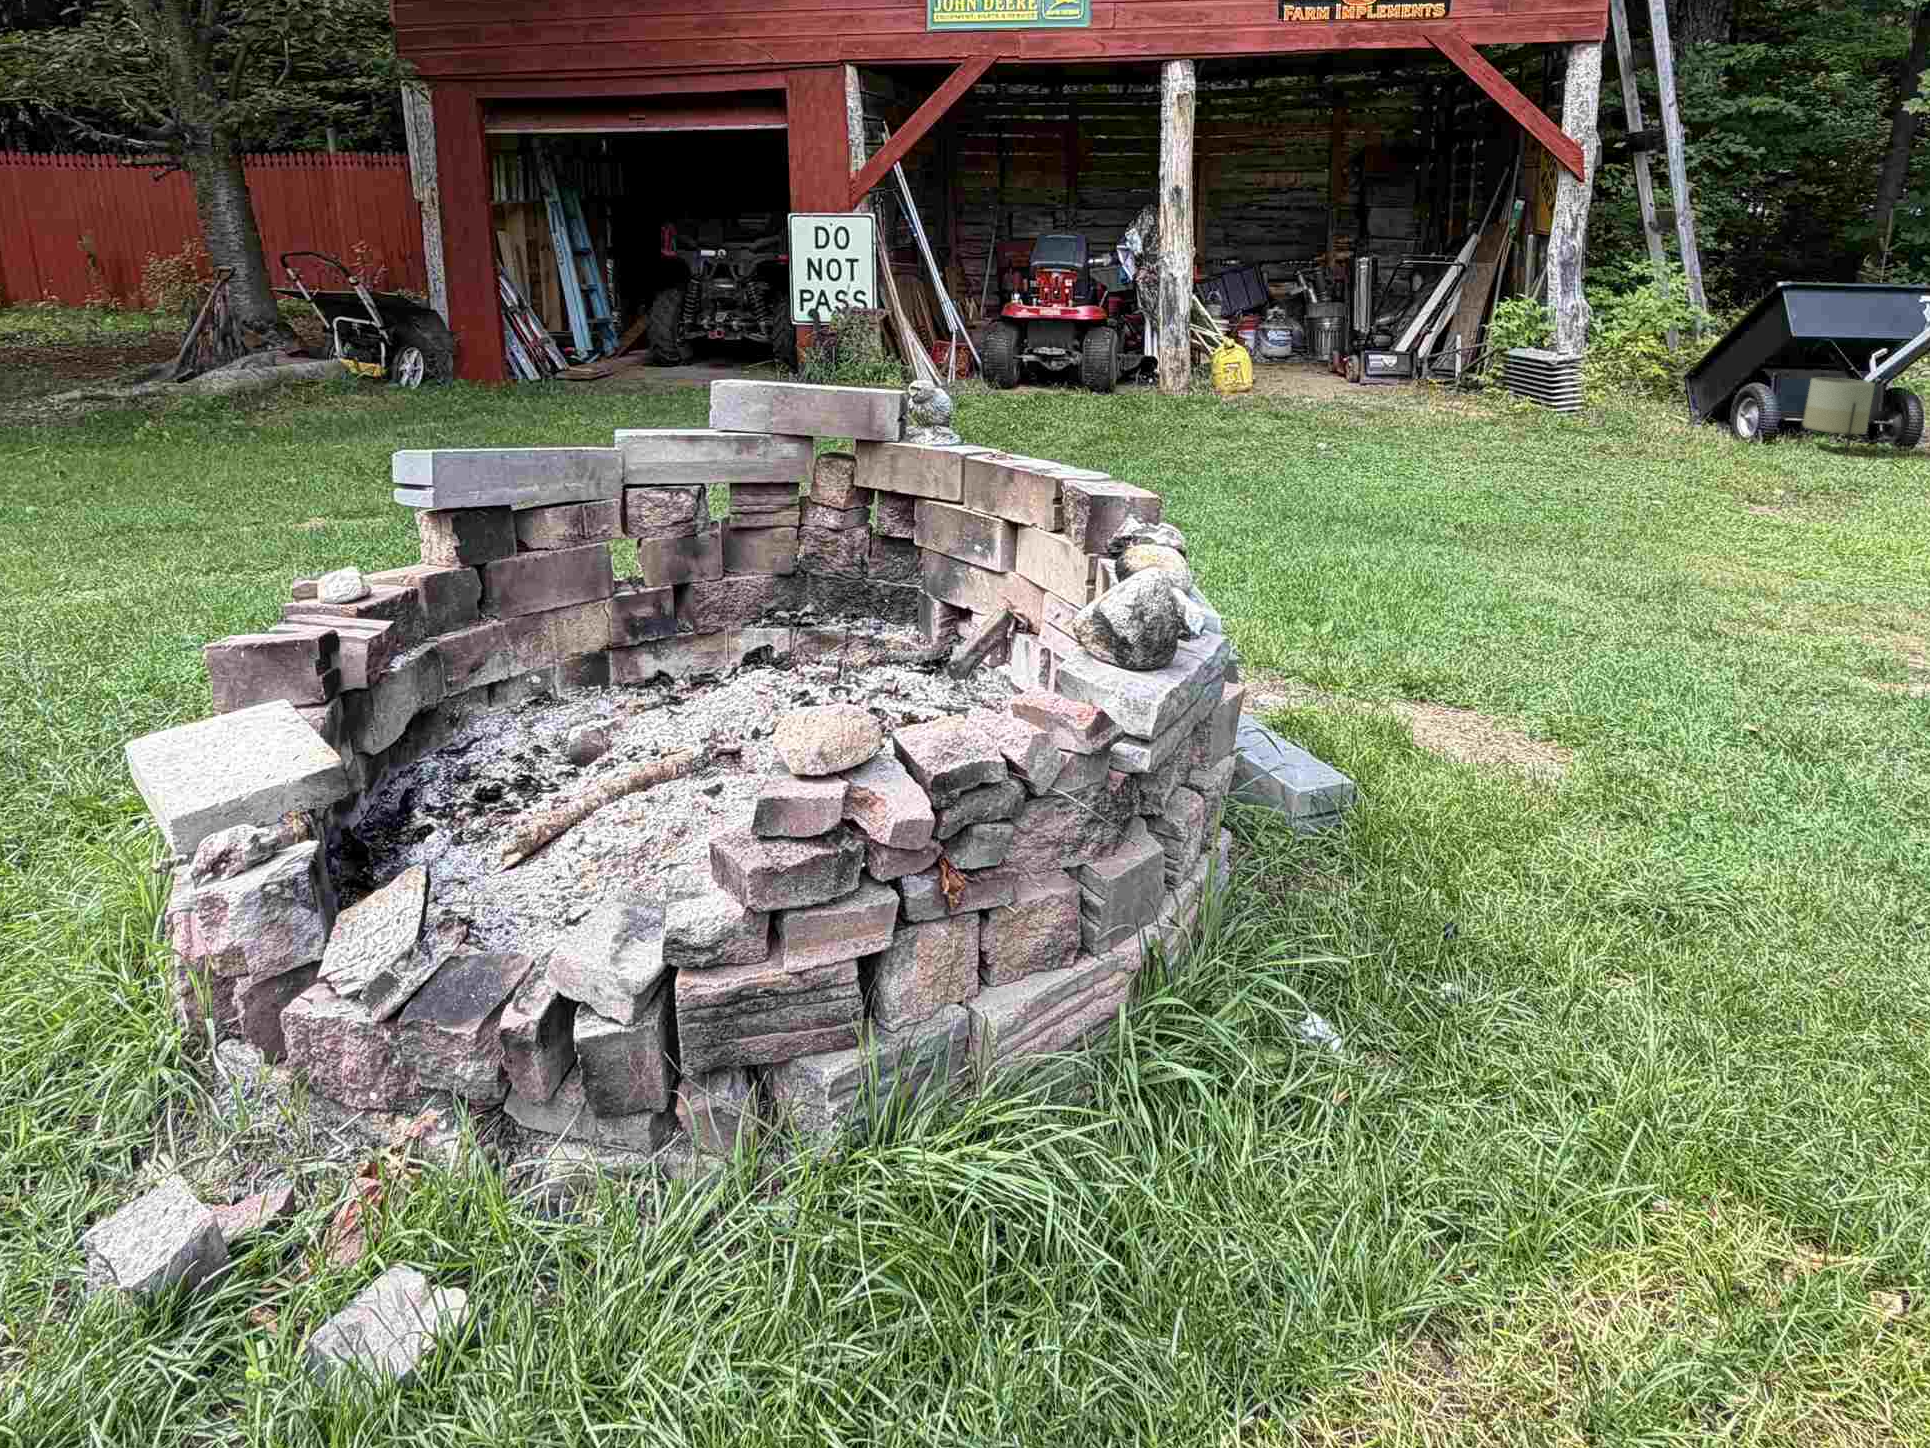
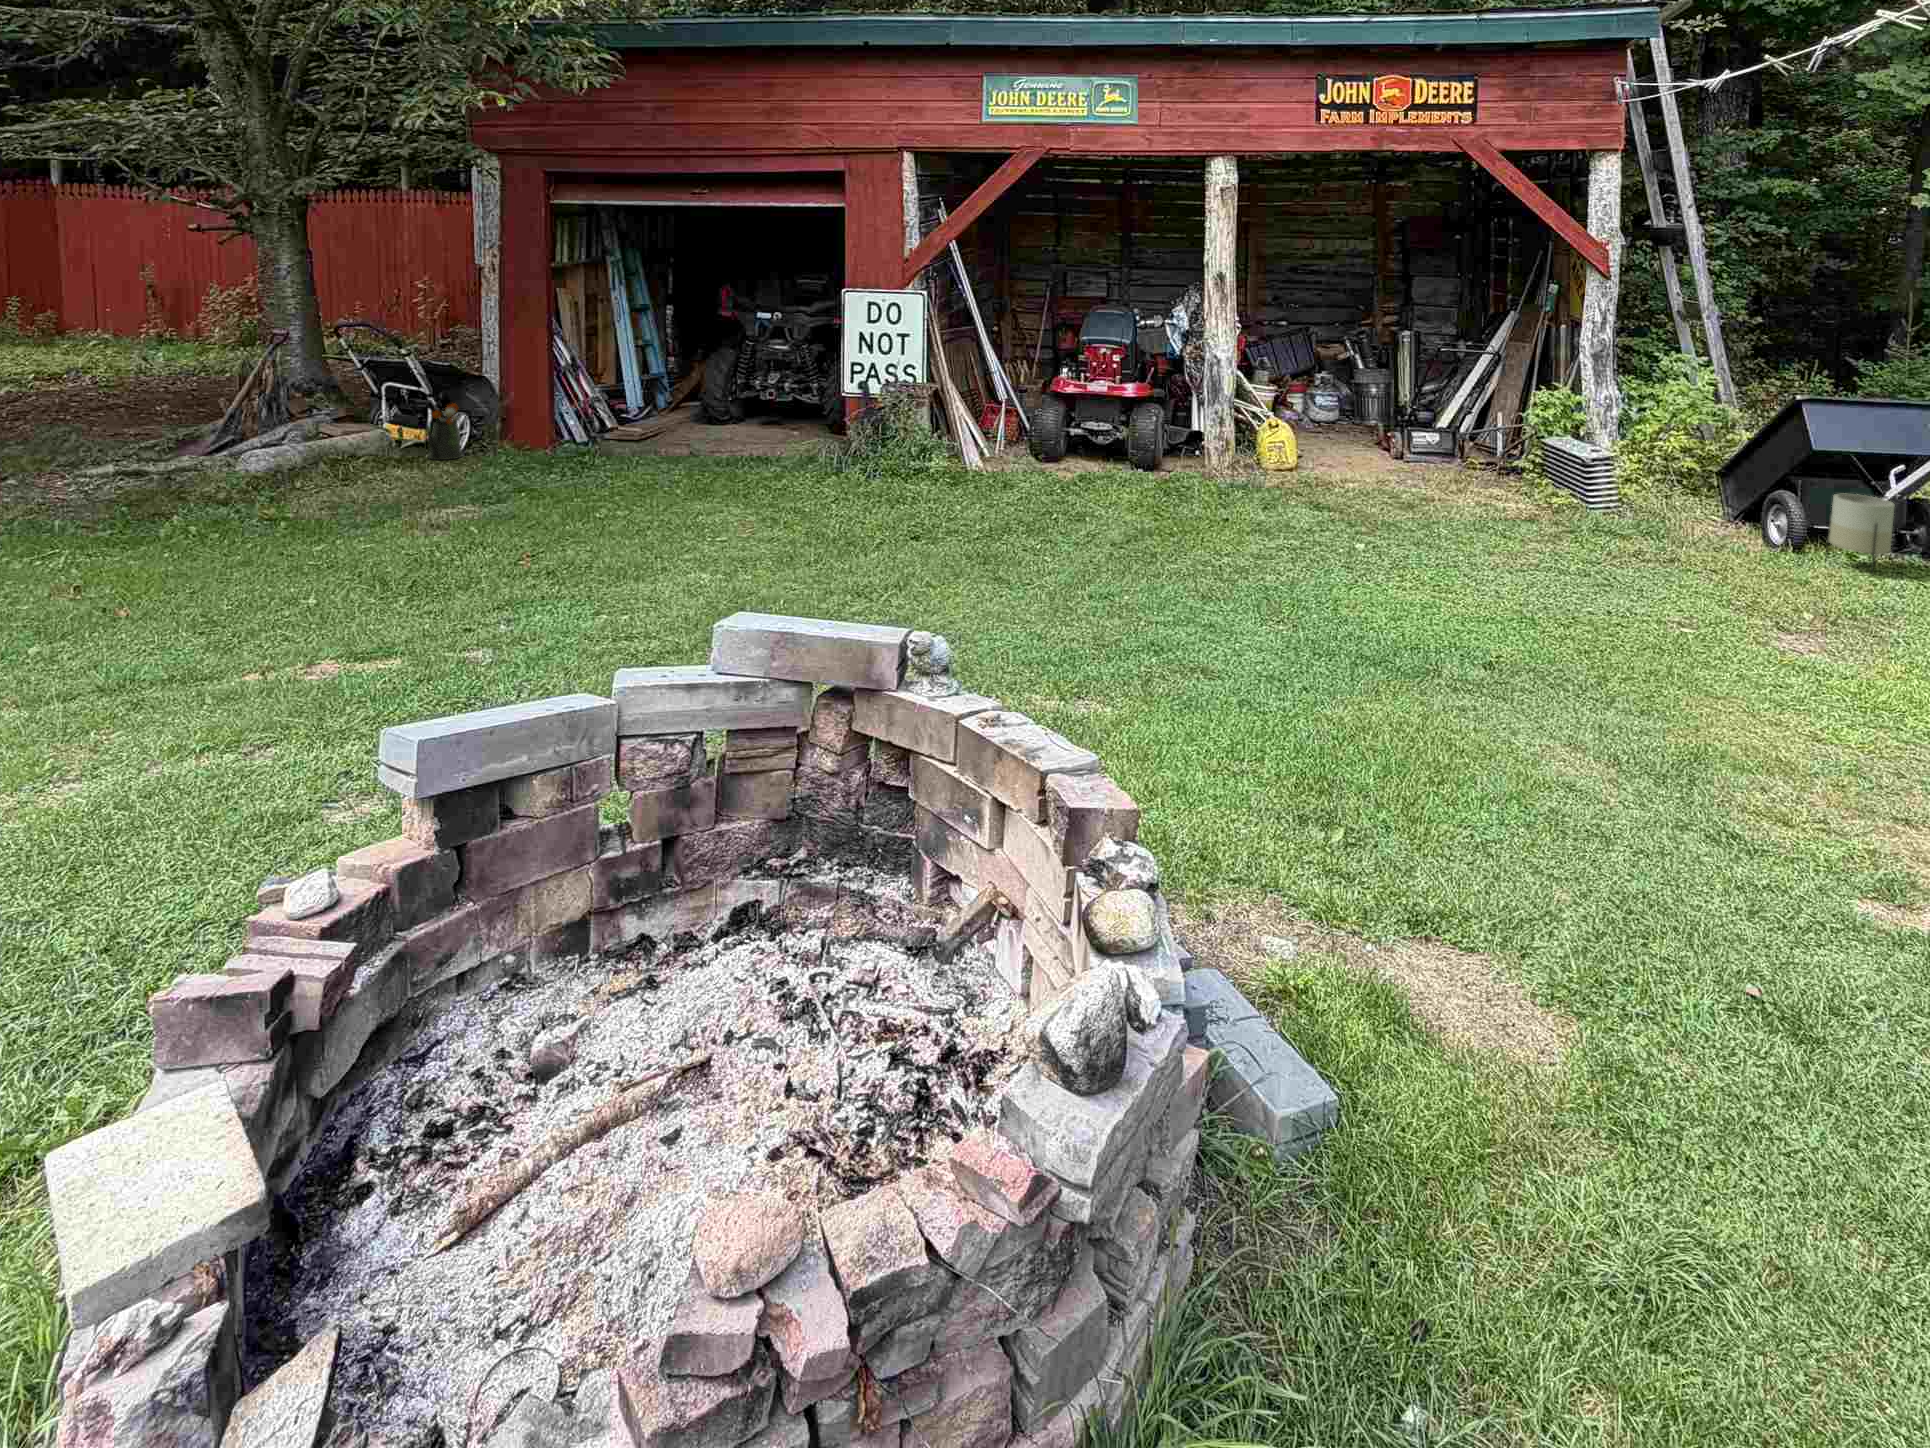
watering can: none [383,331,421,387] -> present [426,404,462,460]

